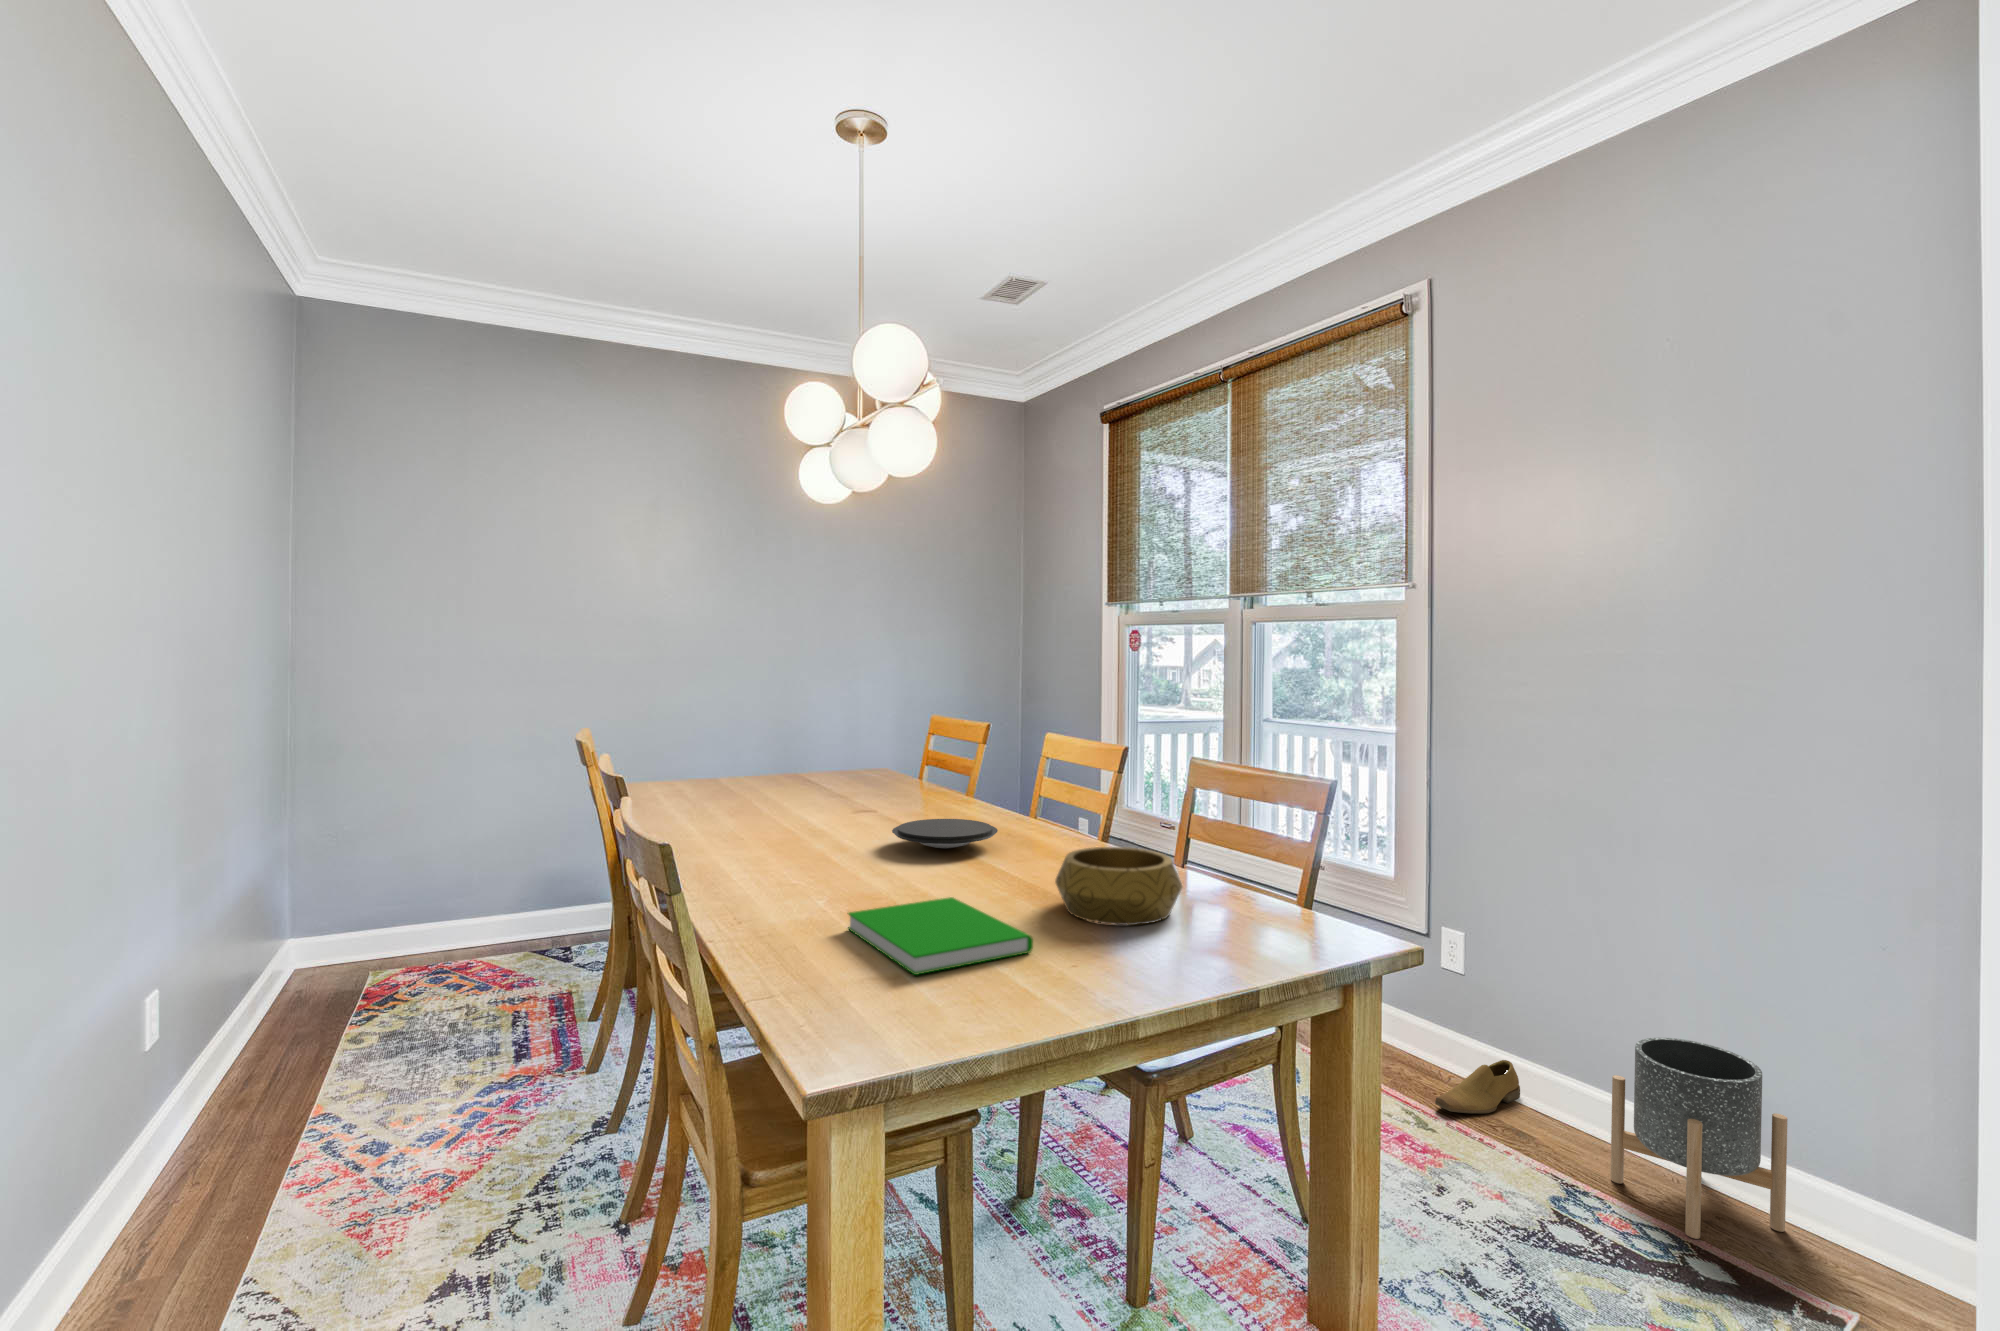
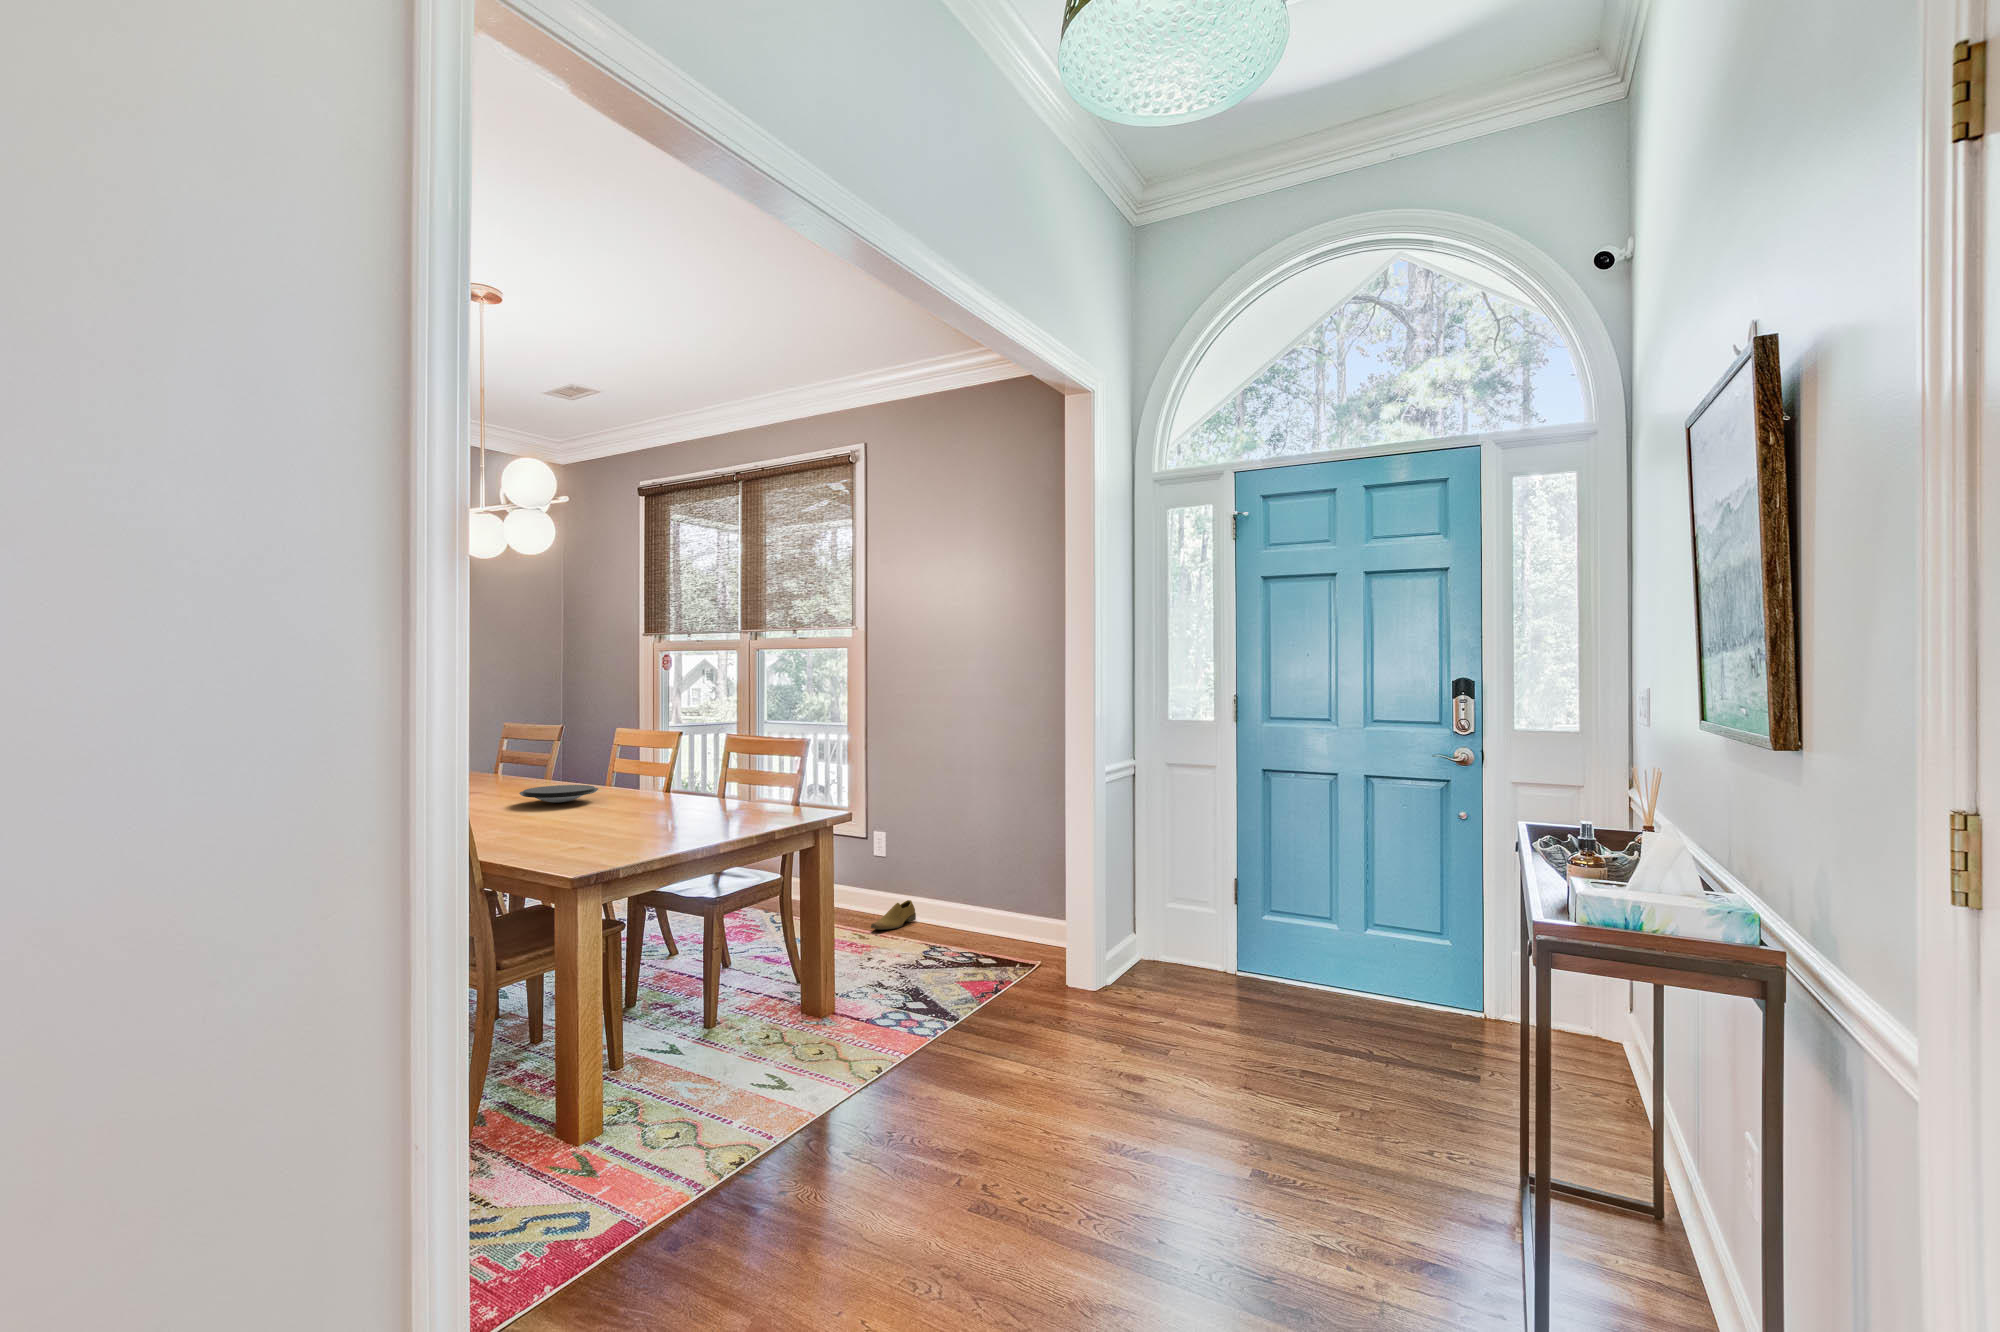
decorative bowl: present [1055,847,1182,925] -> none [656,782,732,820]
book: present [848,897,1033,975] -> none [530,816,654,844]
planter: present [1611,1038,1788,1239] -> none [952,863,1021,952]

